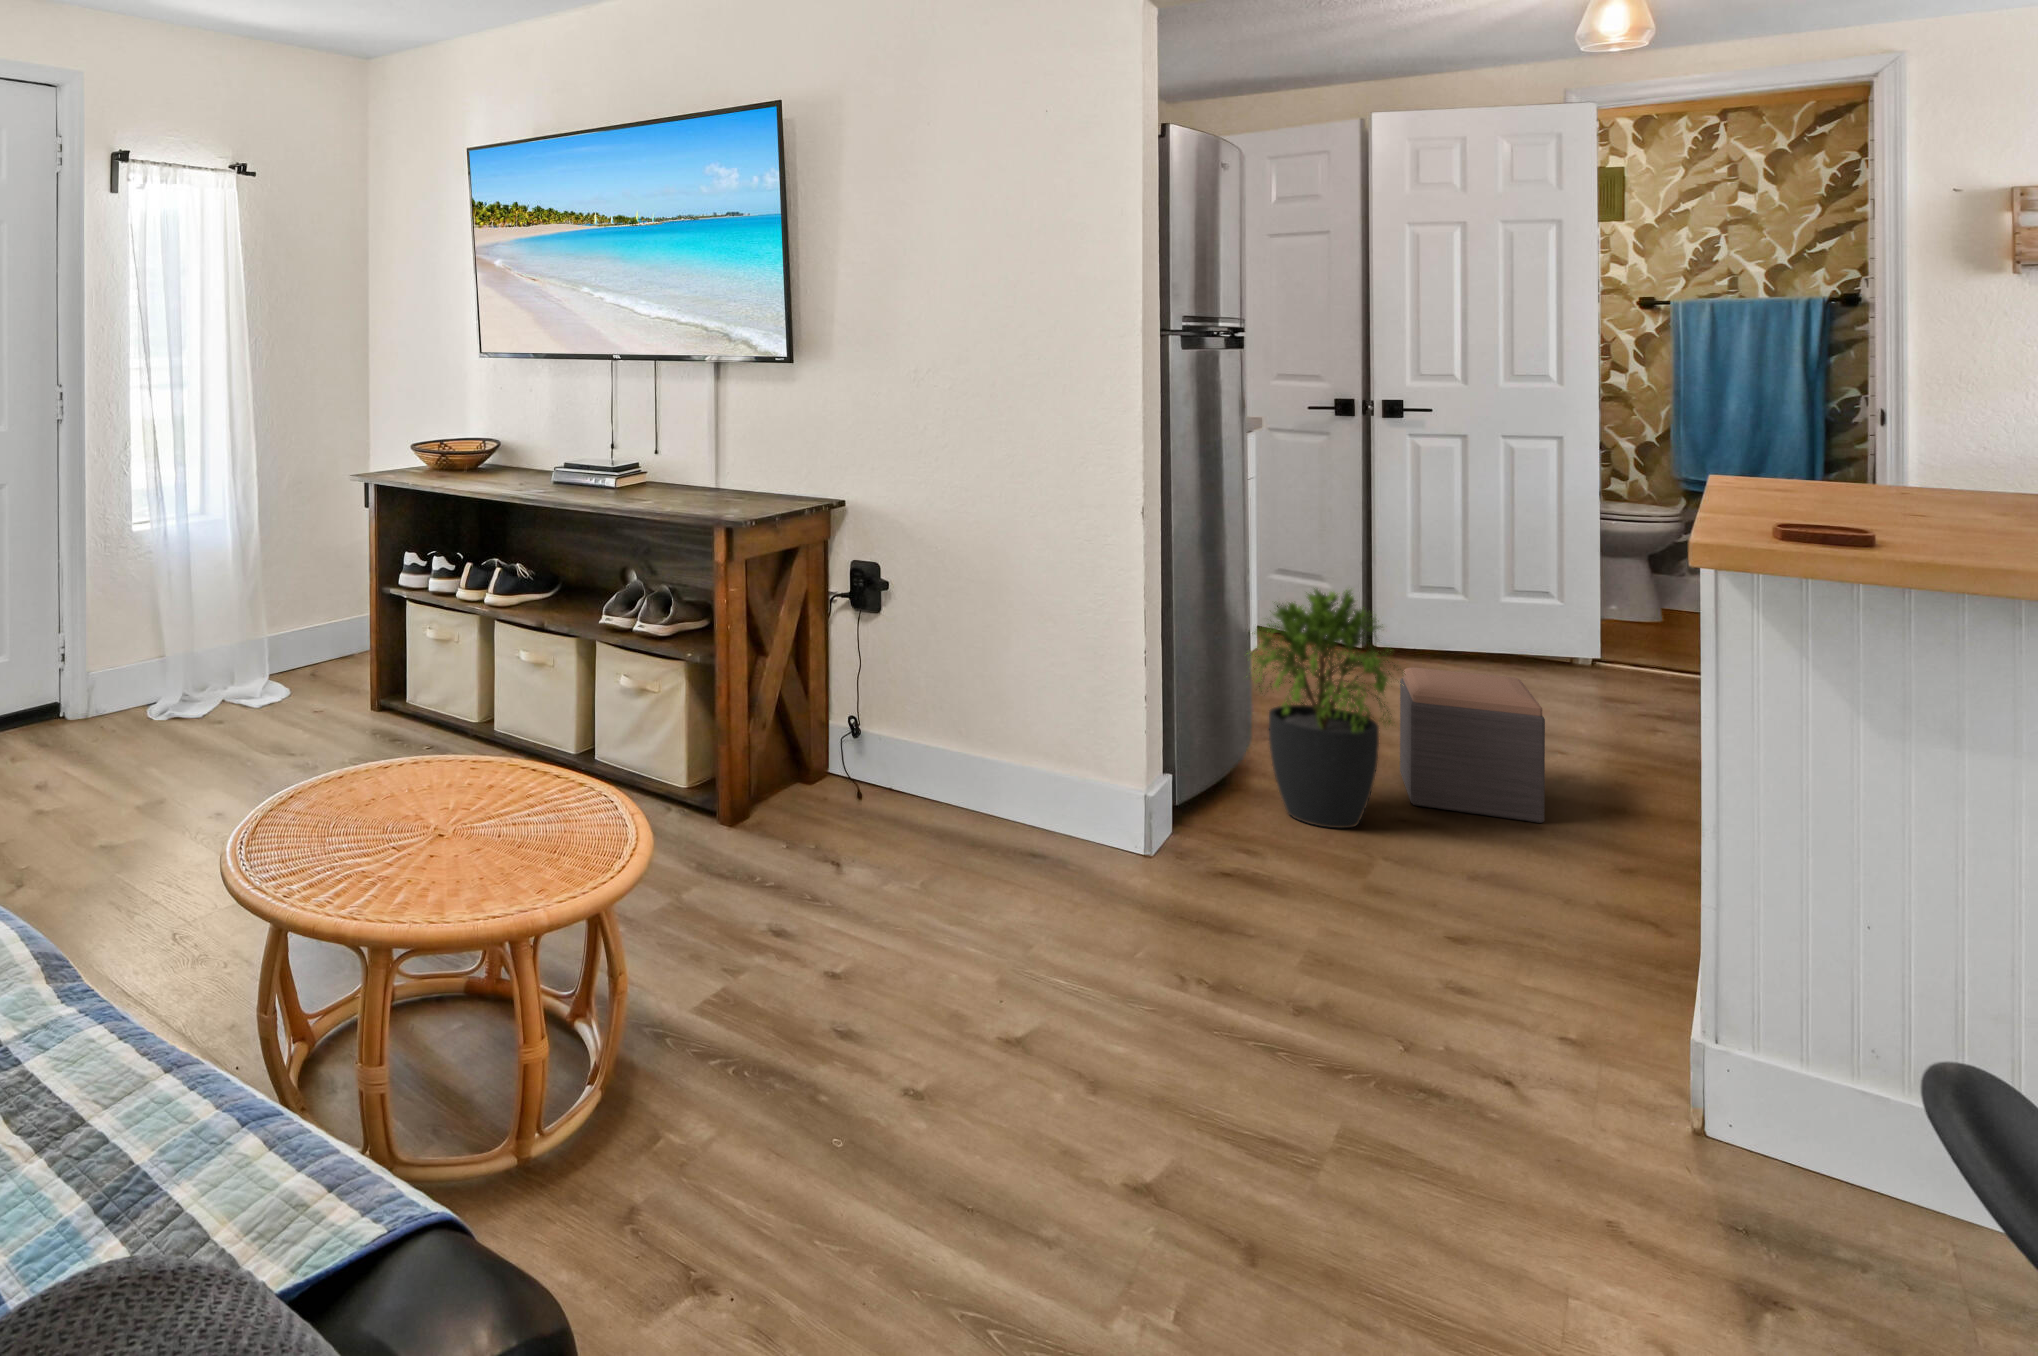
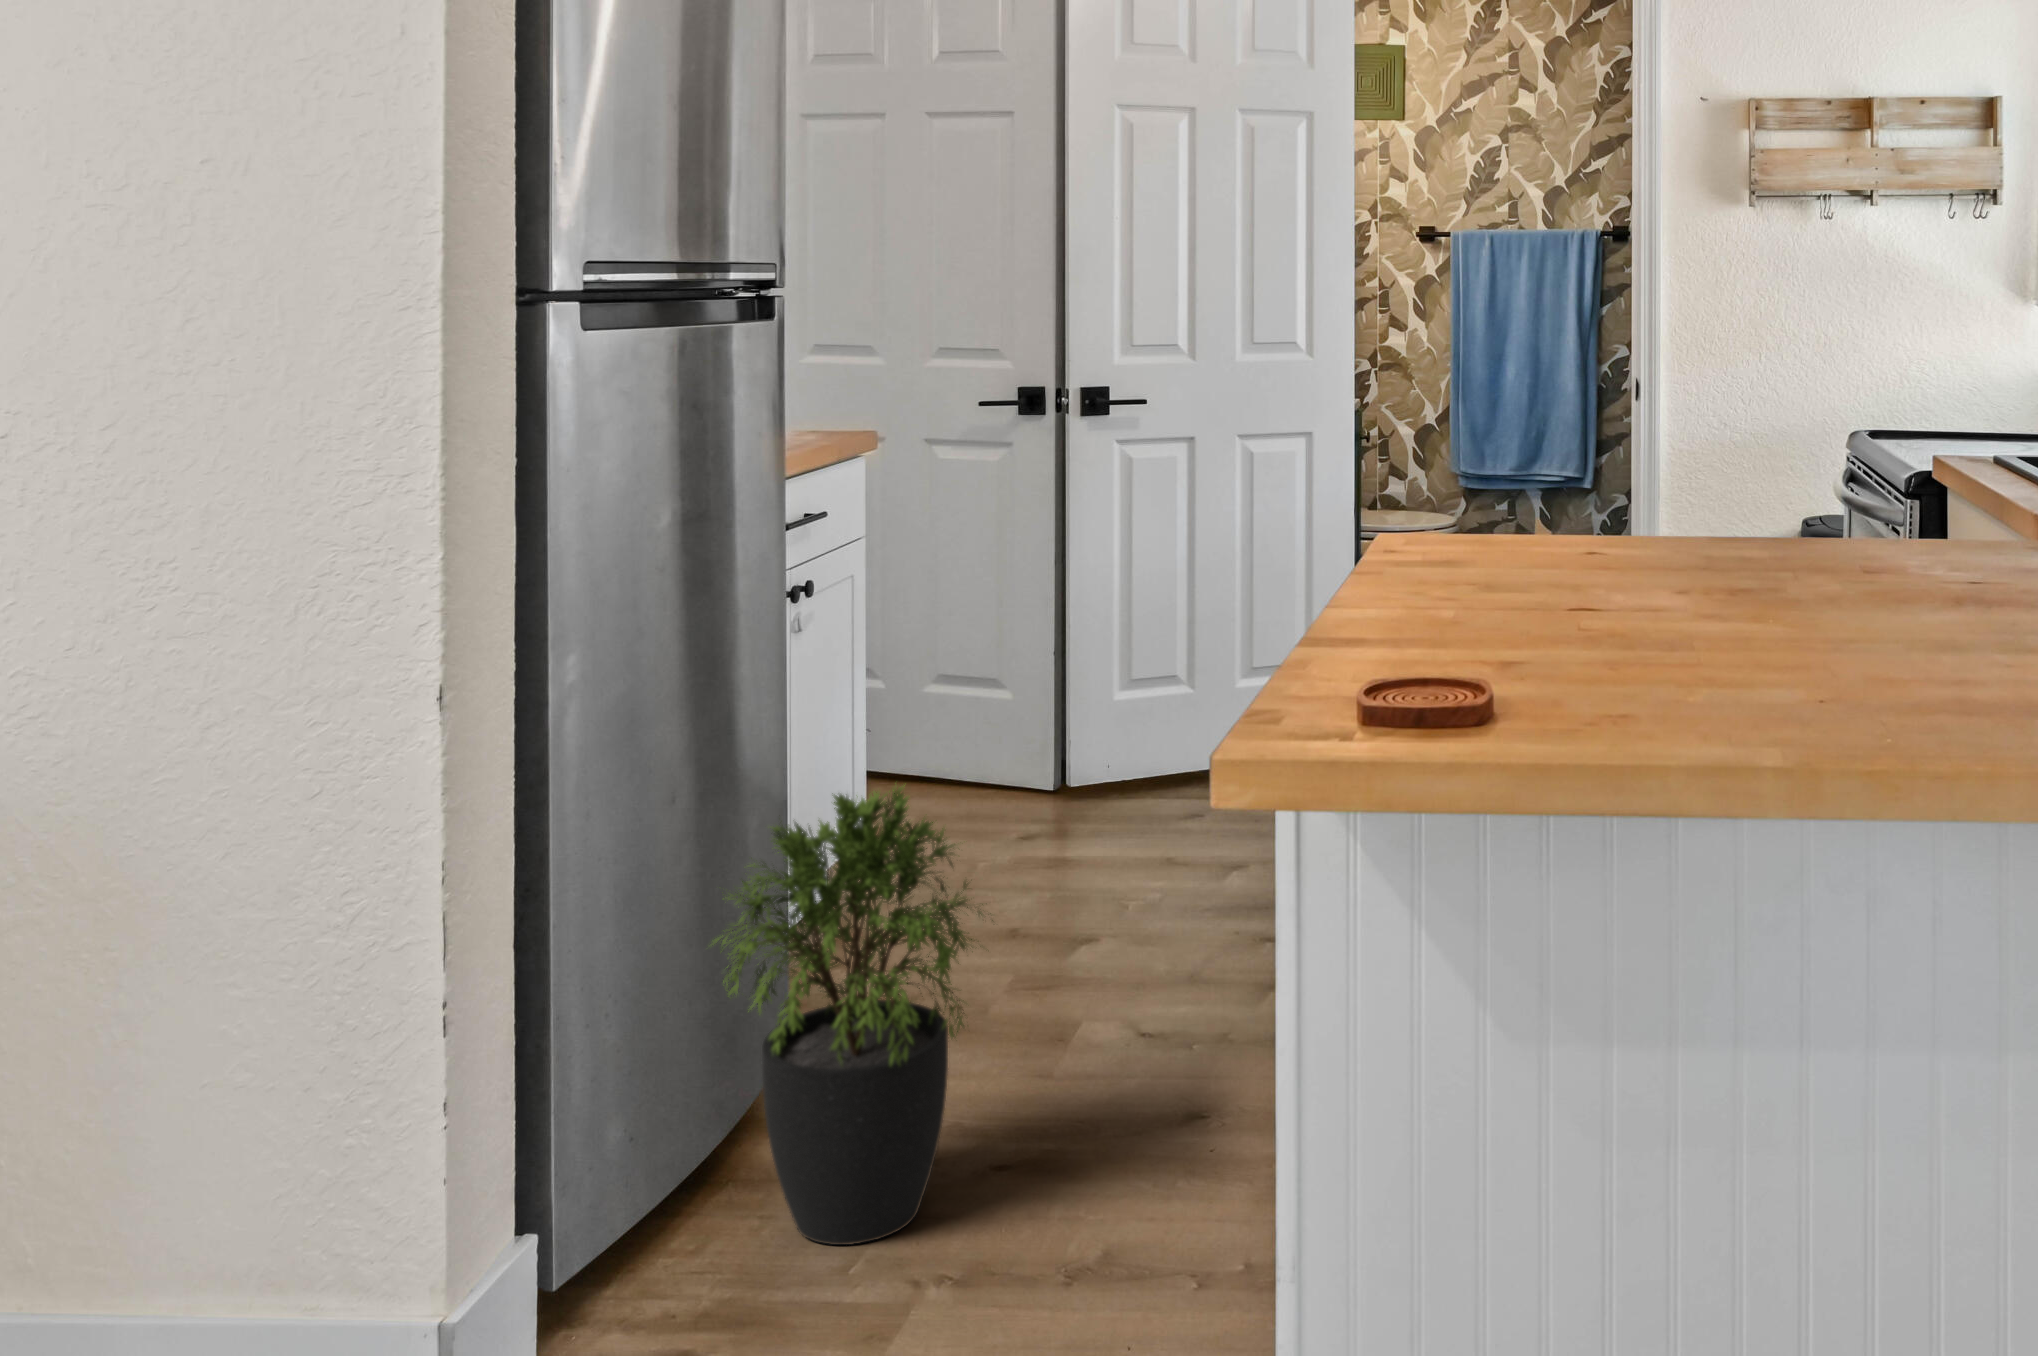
footstool: present [1400,667,1545,823] -> none [1017,872,1207,1137]

